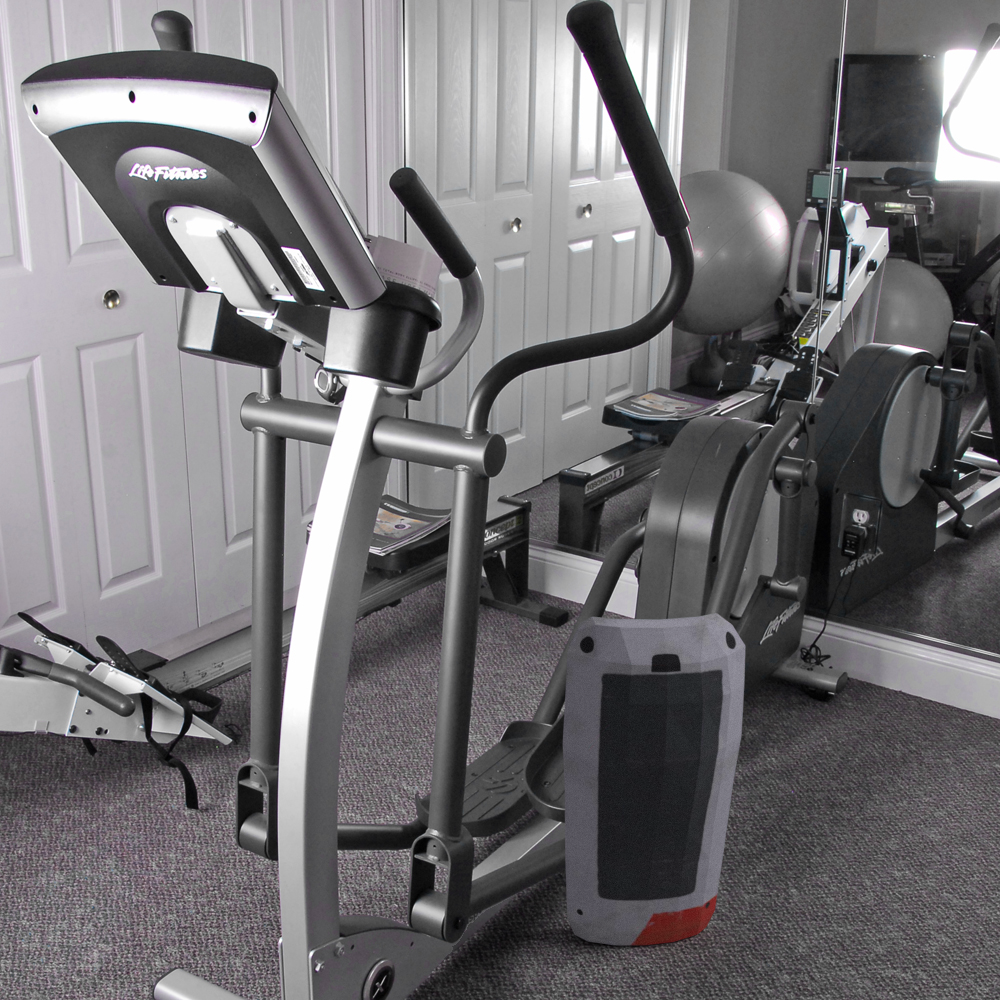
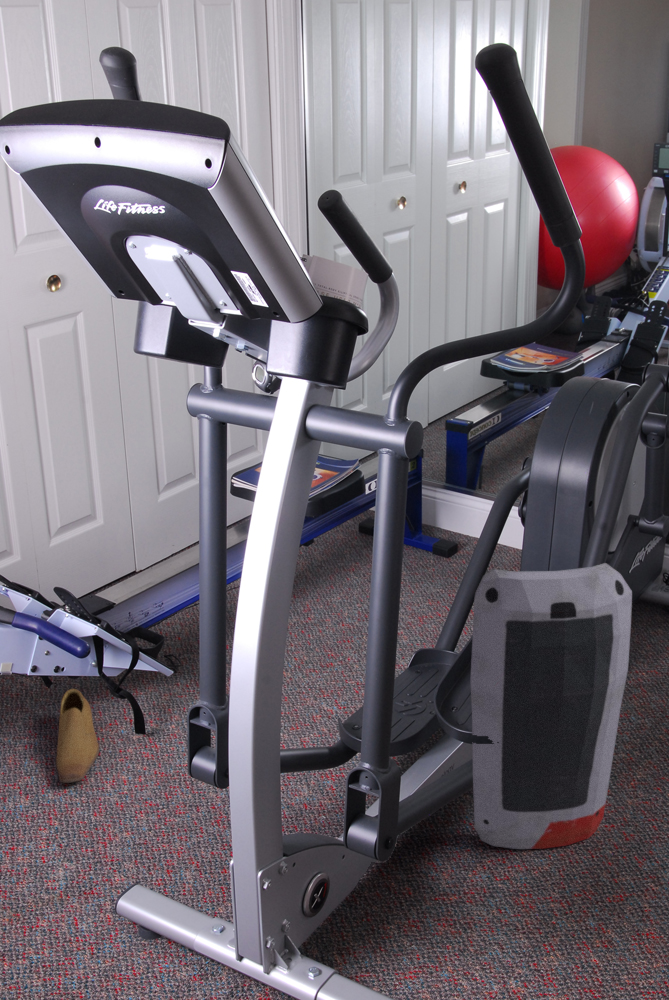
shoe: none [90,755,142,861] -> present [56,689,99,783]

